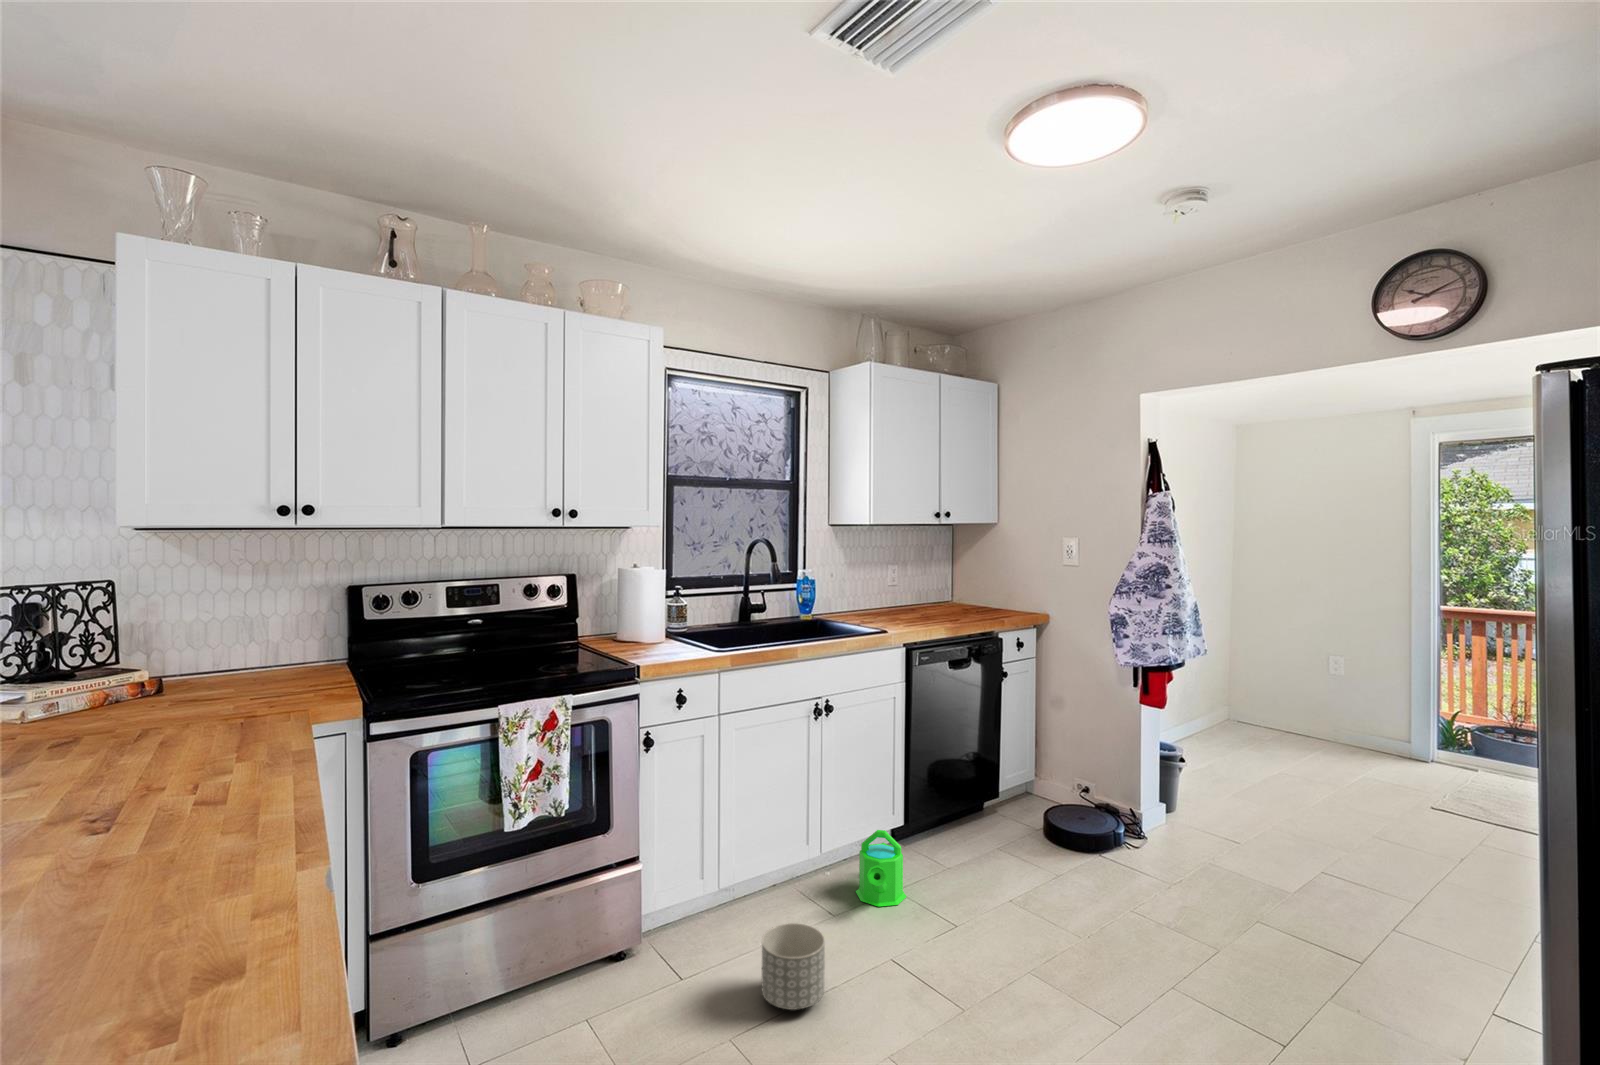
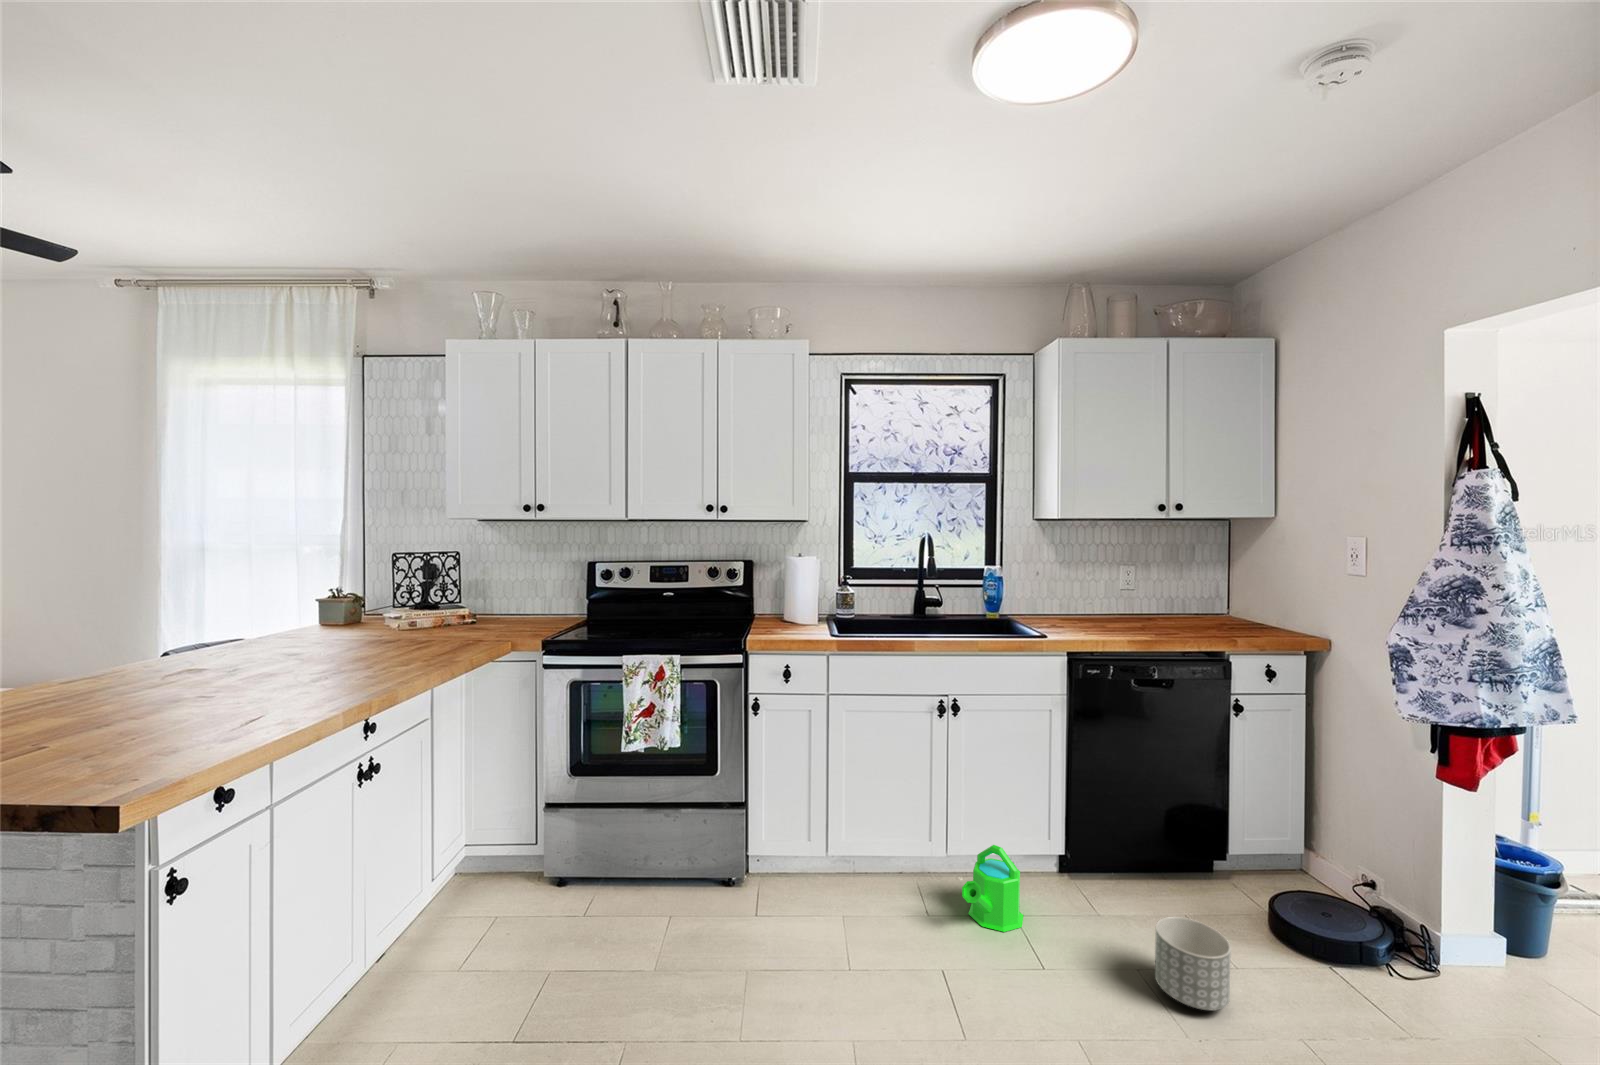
planter: present [762,923,825,1010] -> present [1155,917,1231,1010]

